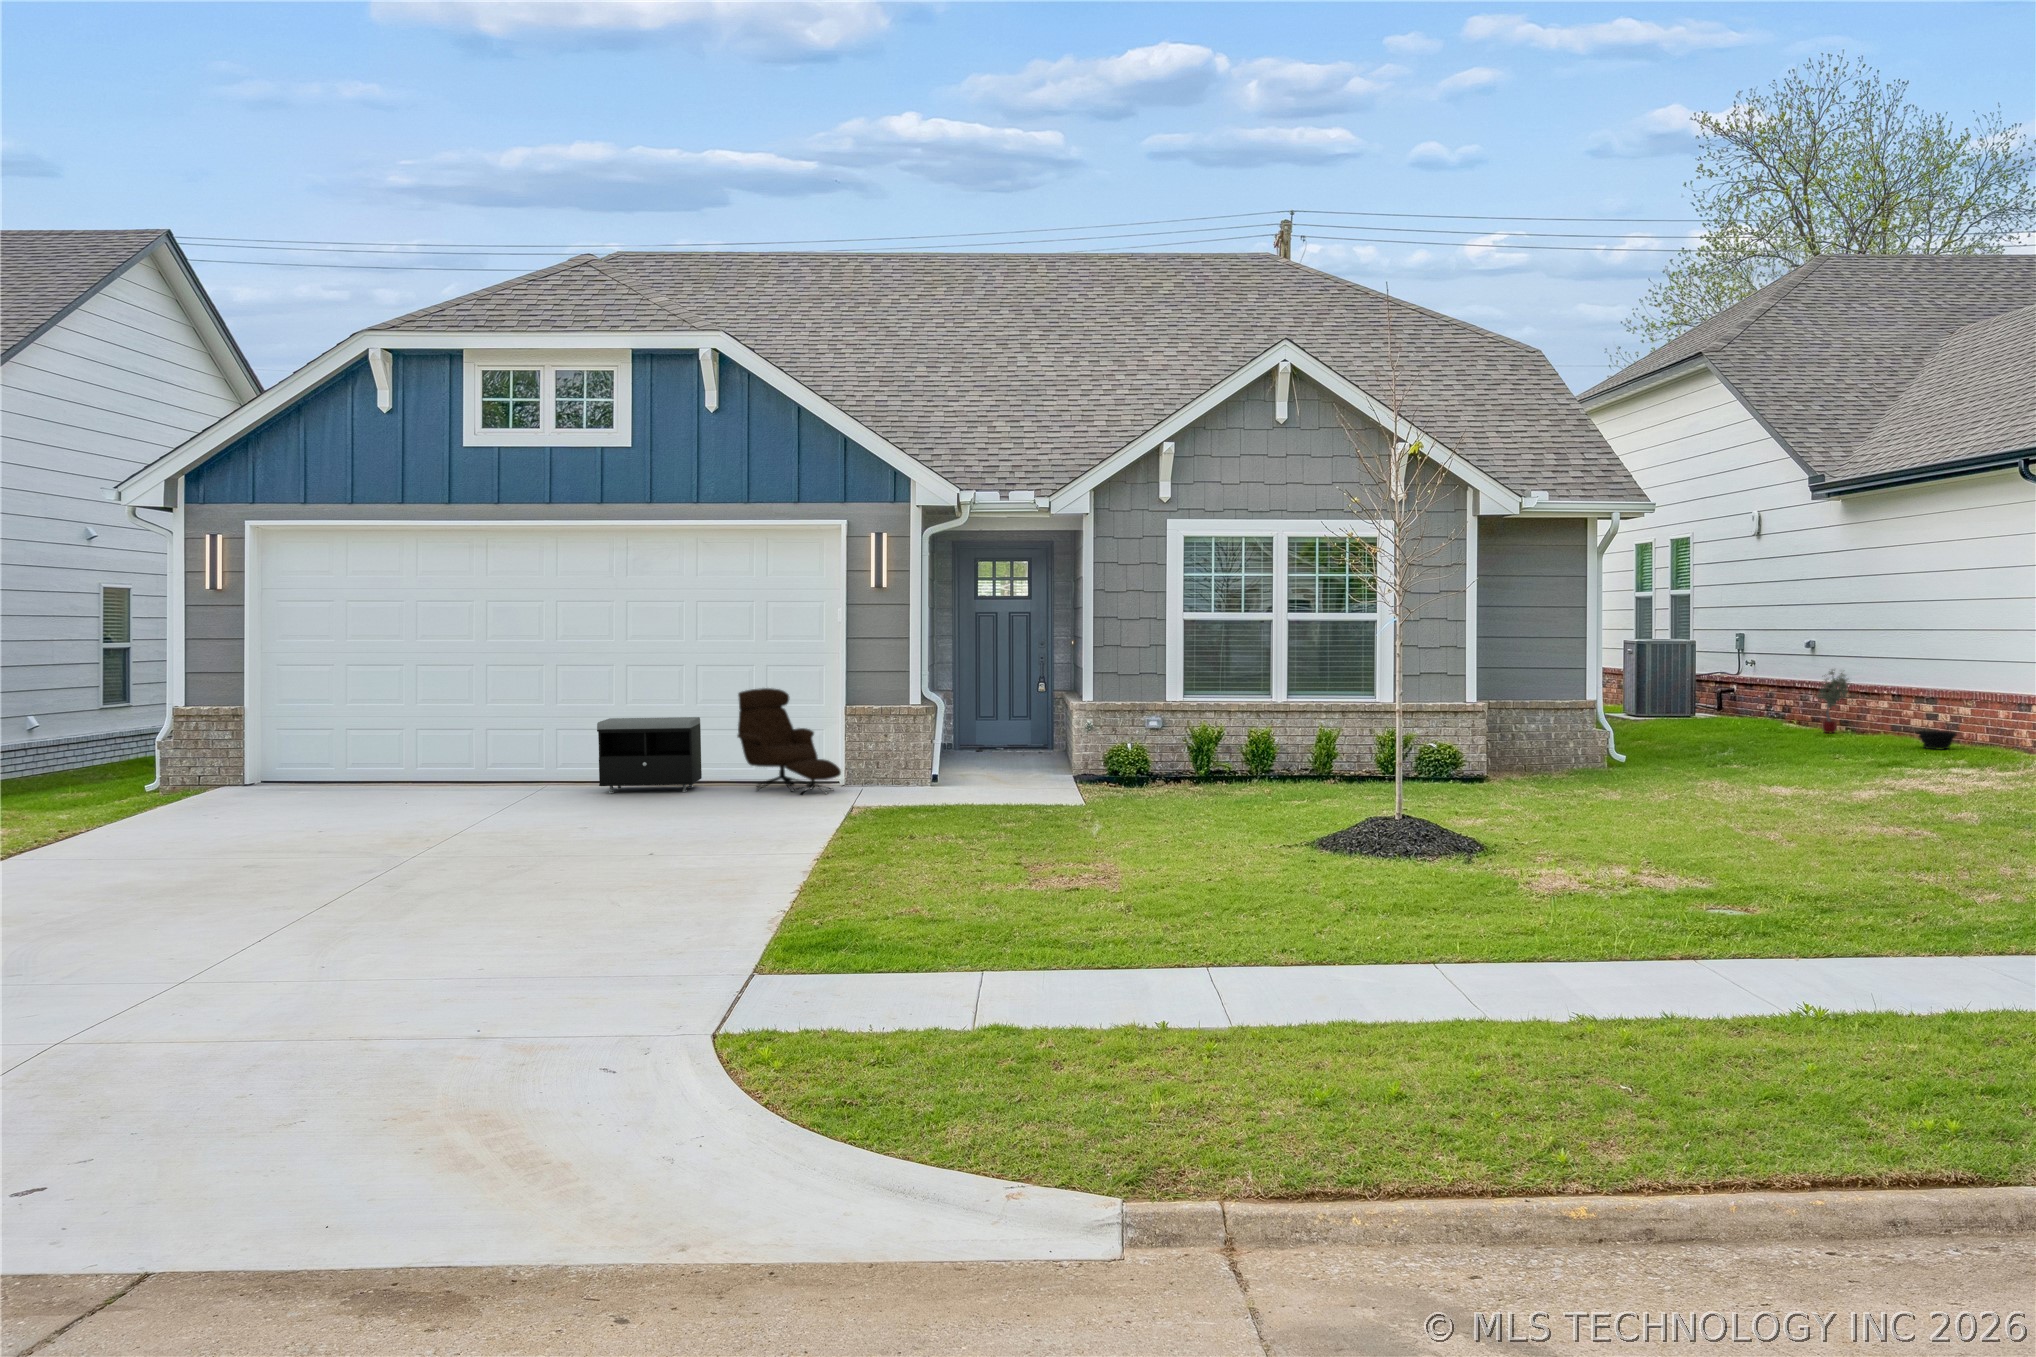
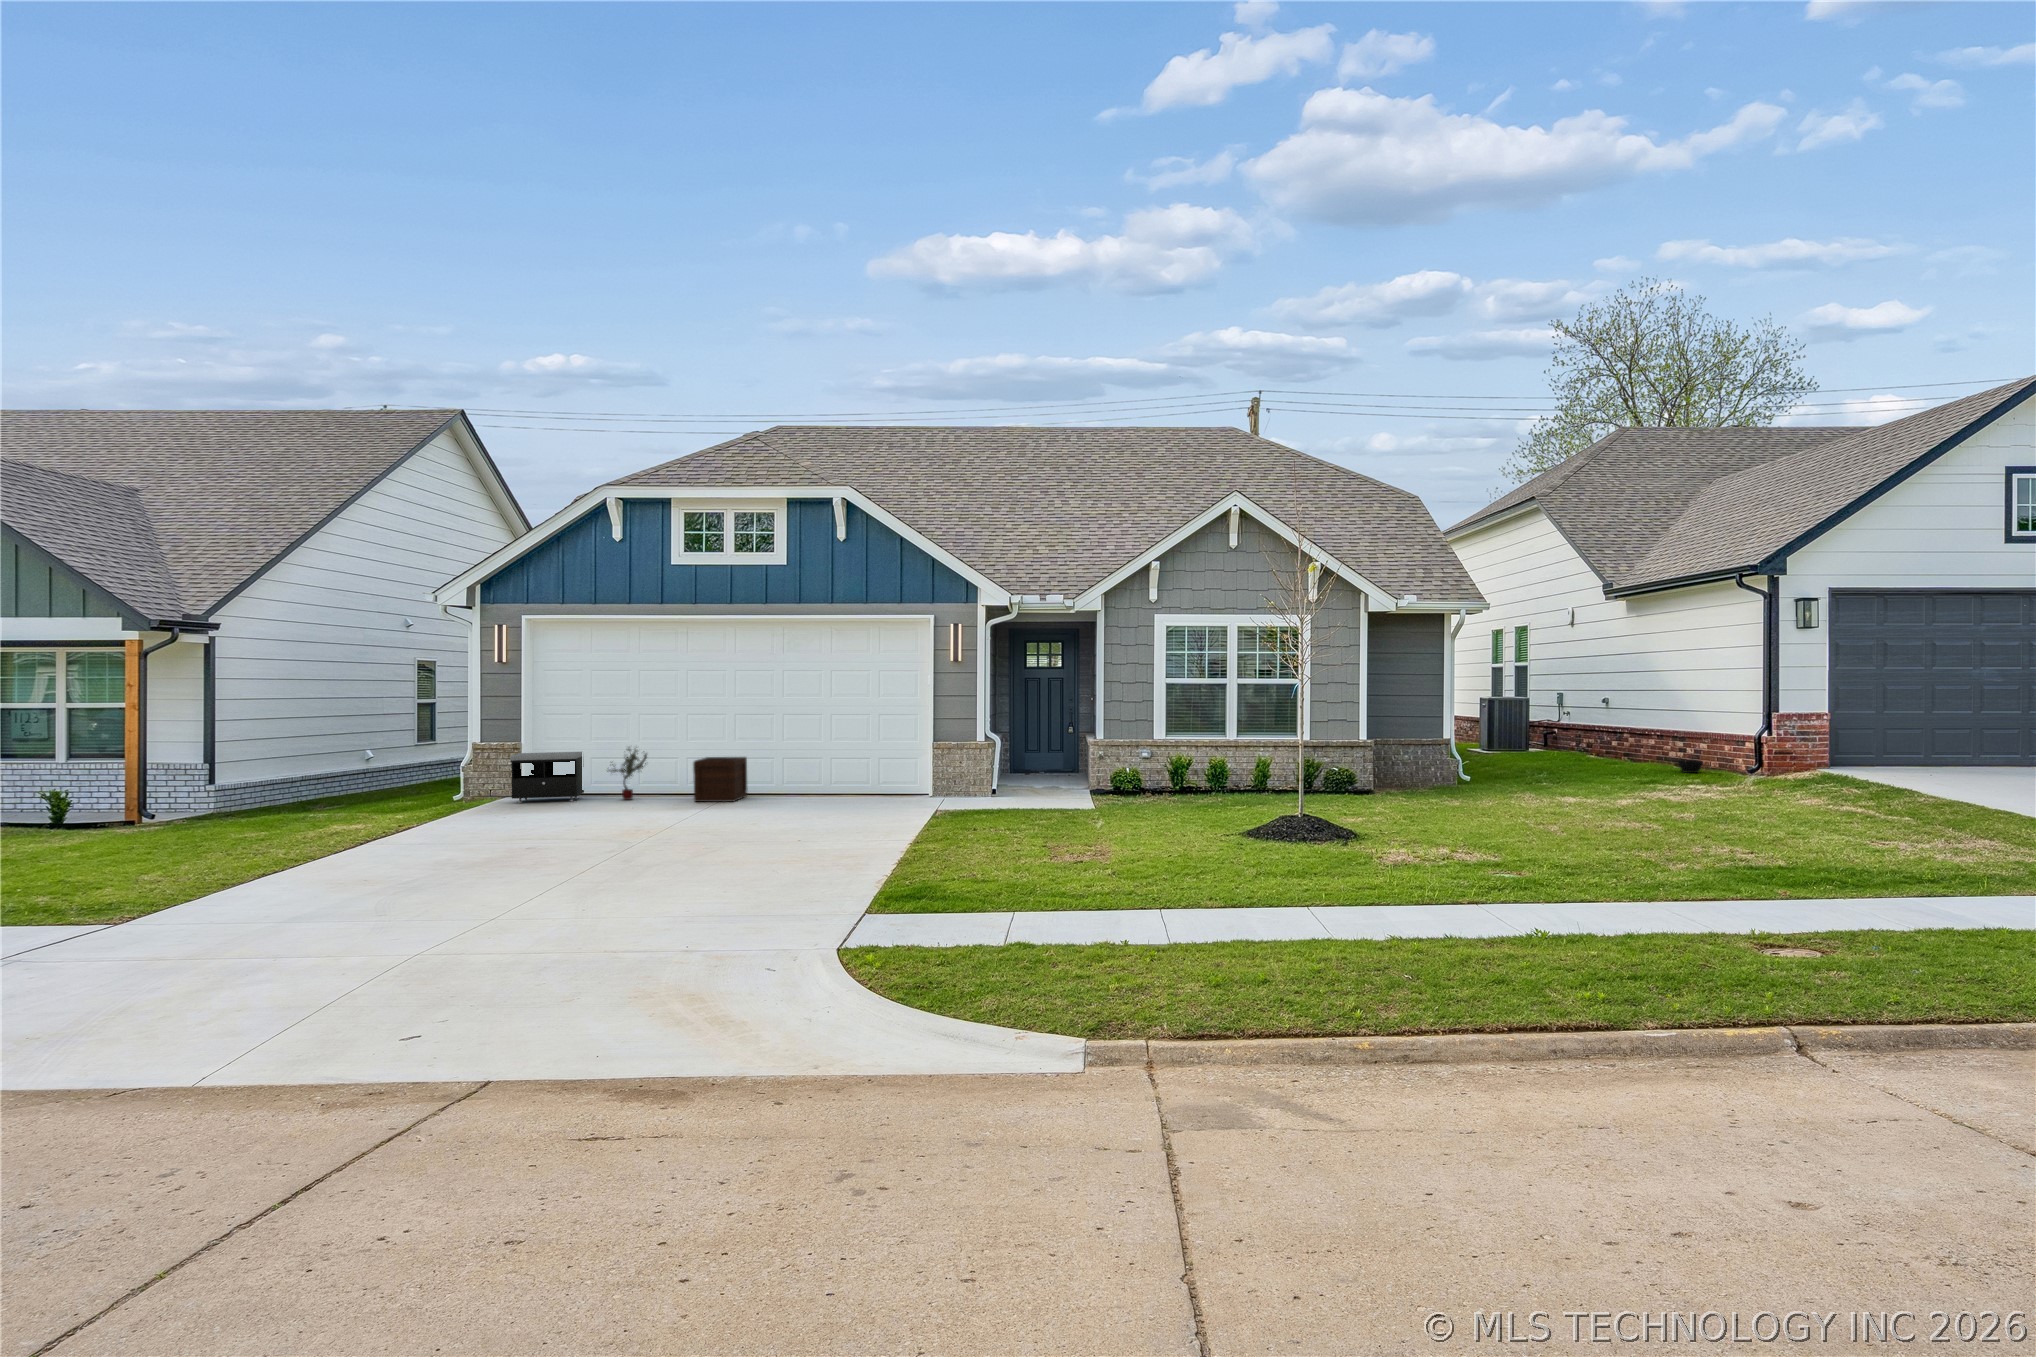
potted tree: present [1816,670,1854,733] -> present [609,747,647,800]
lounge chair: present [737,688,841,794] -> none [856,730,926,802]
storage bench: present [597,717,702,793] -> present [510,752,584,803]
wooden crate: none [492,729,575,796] -> present [693,757,747,802]

